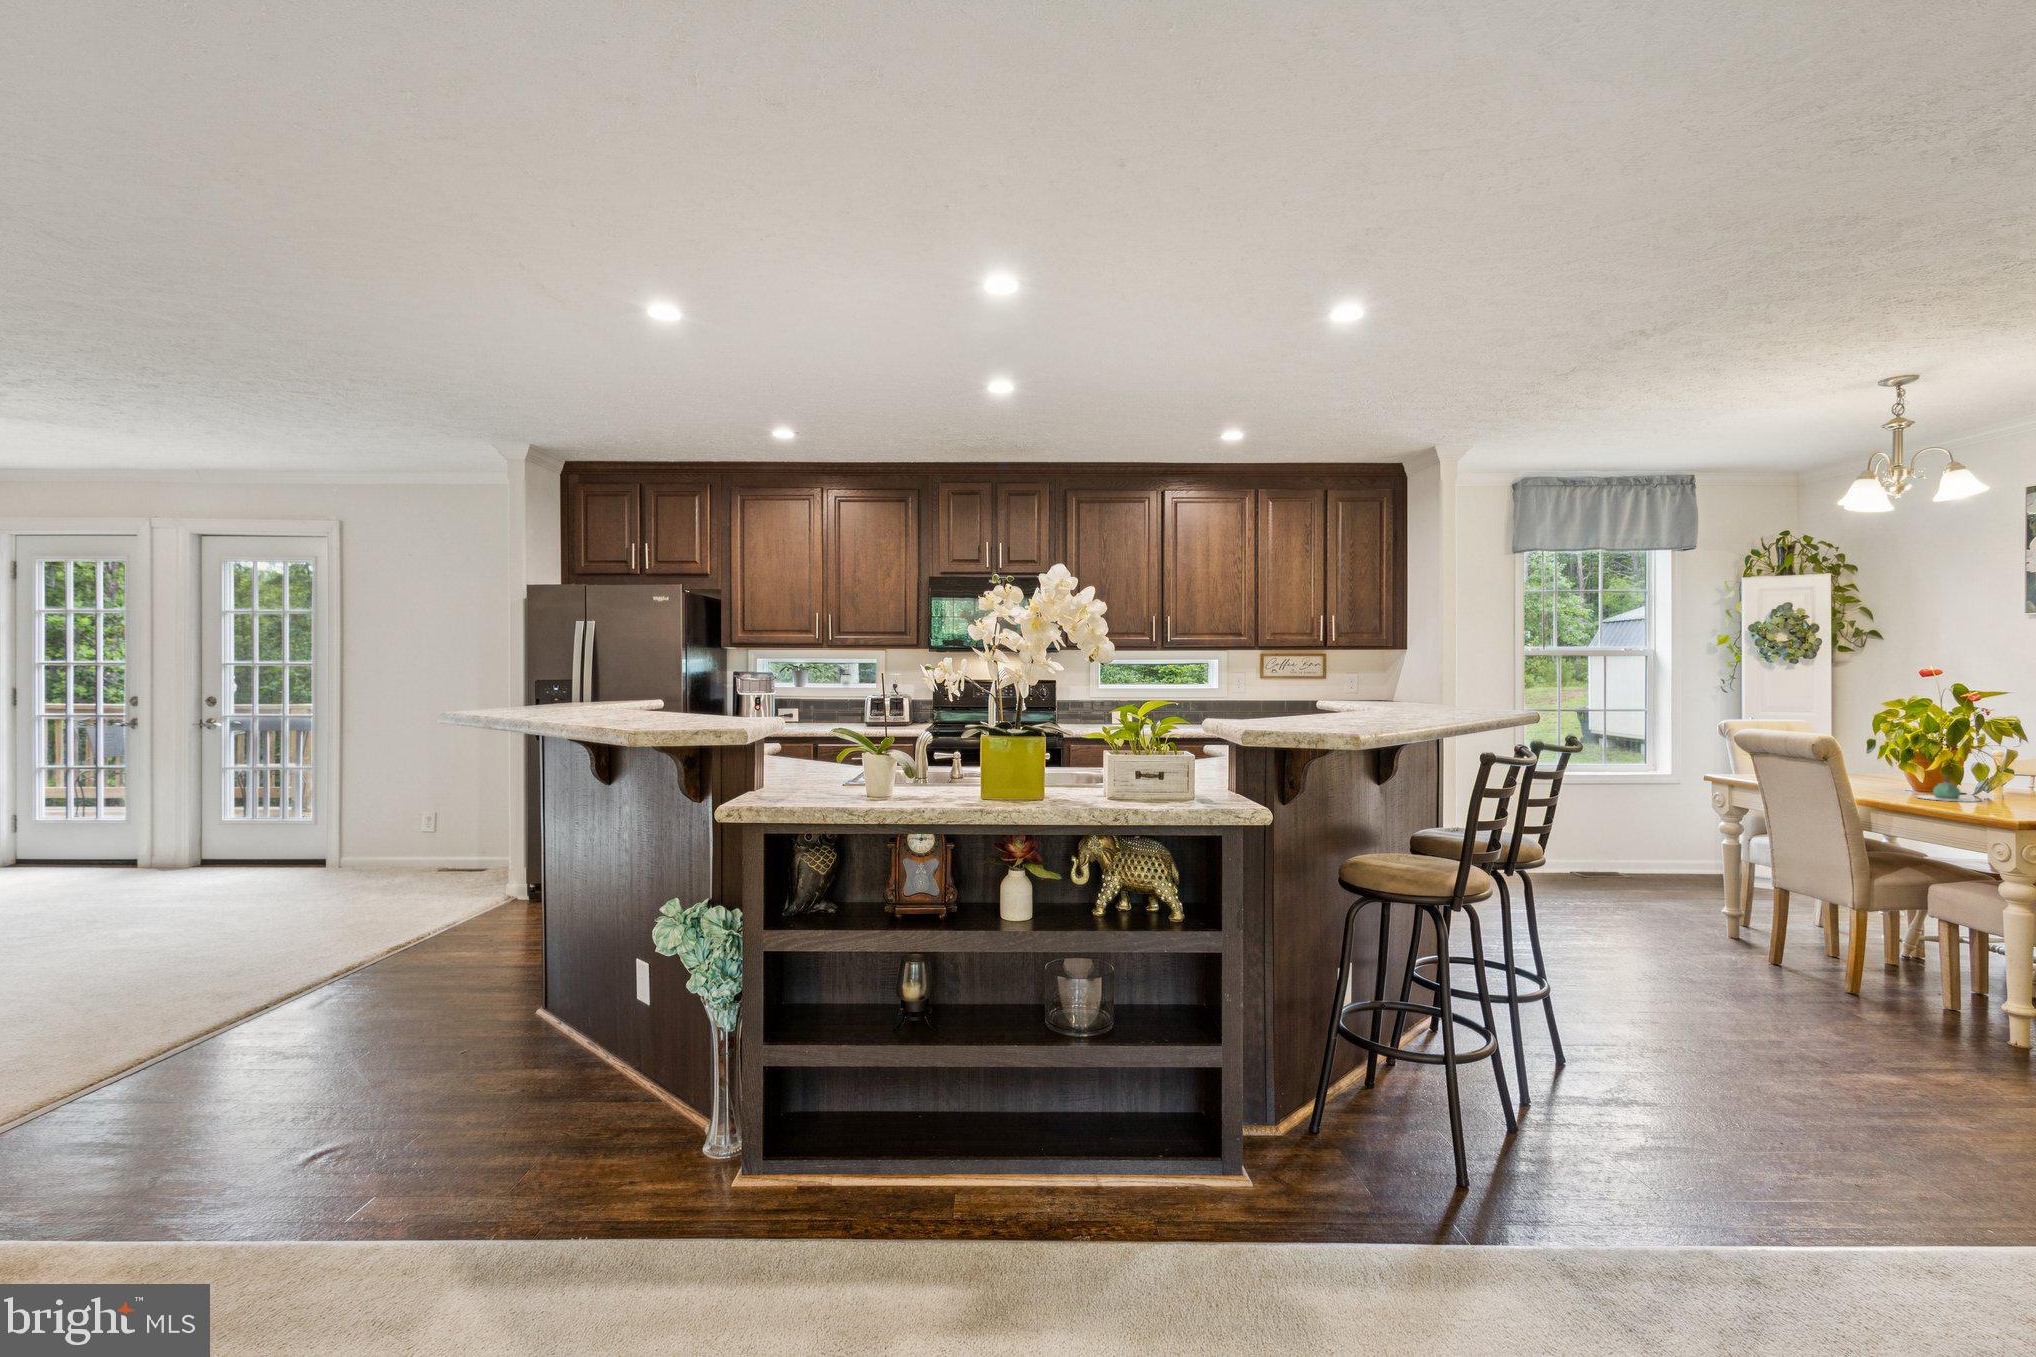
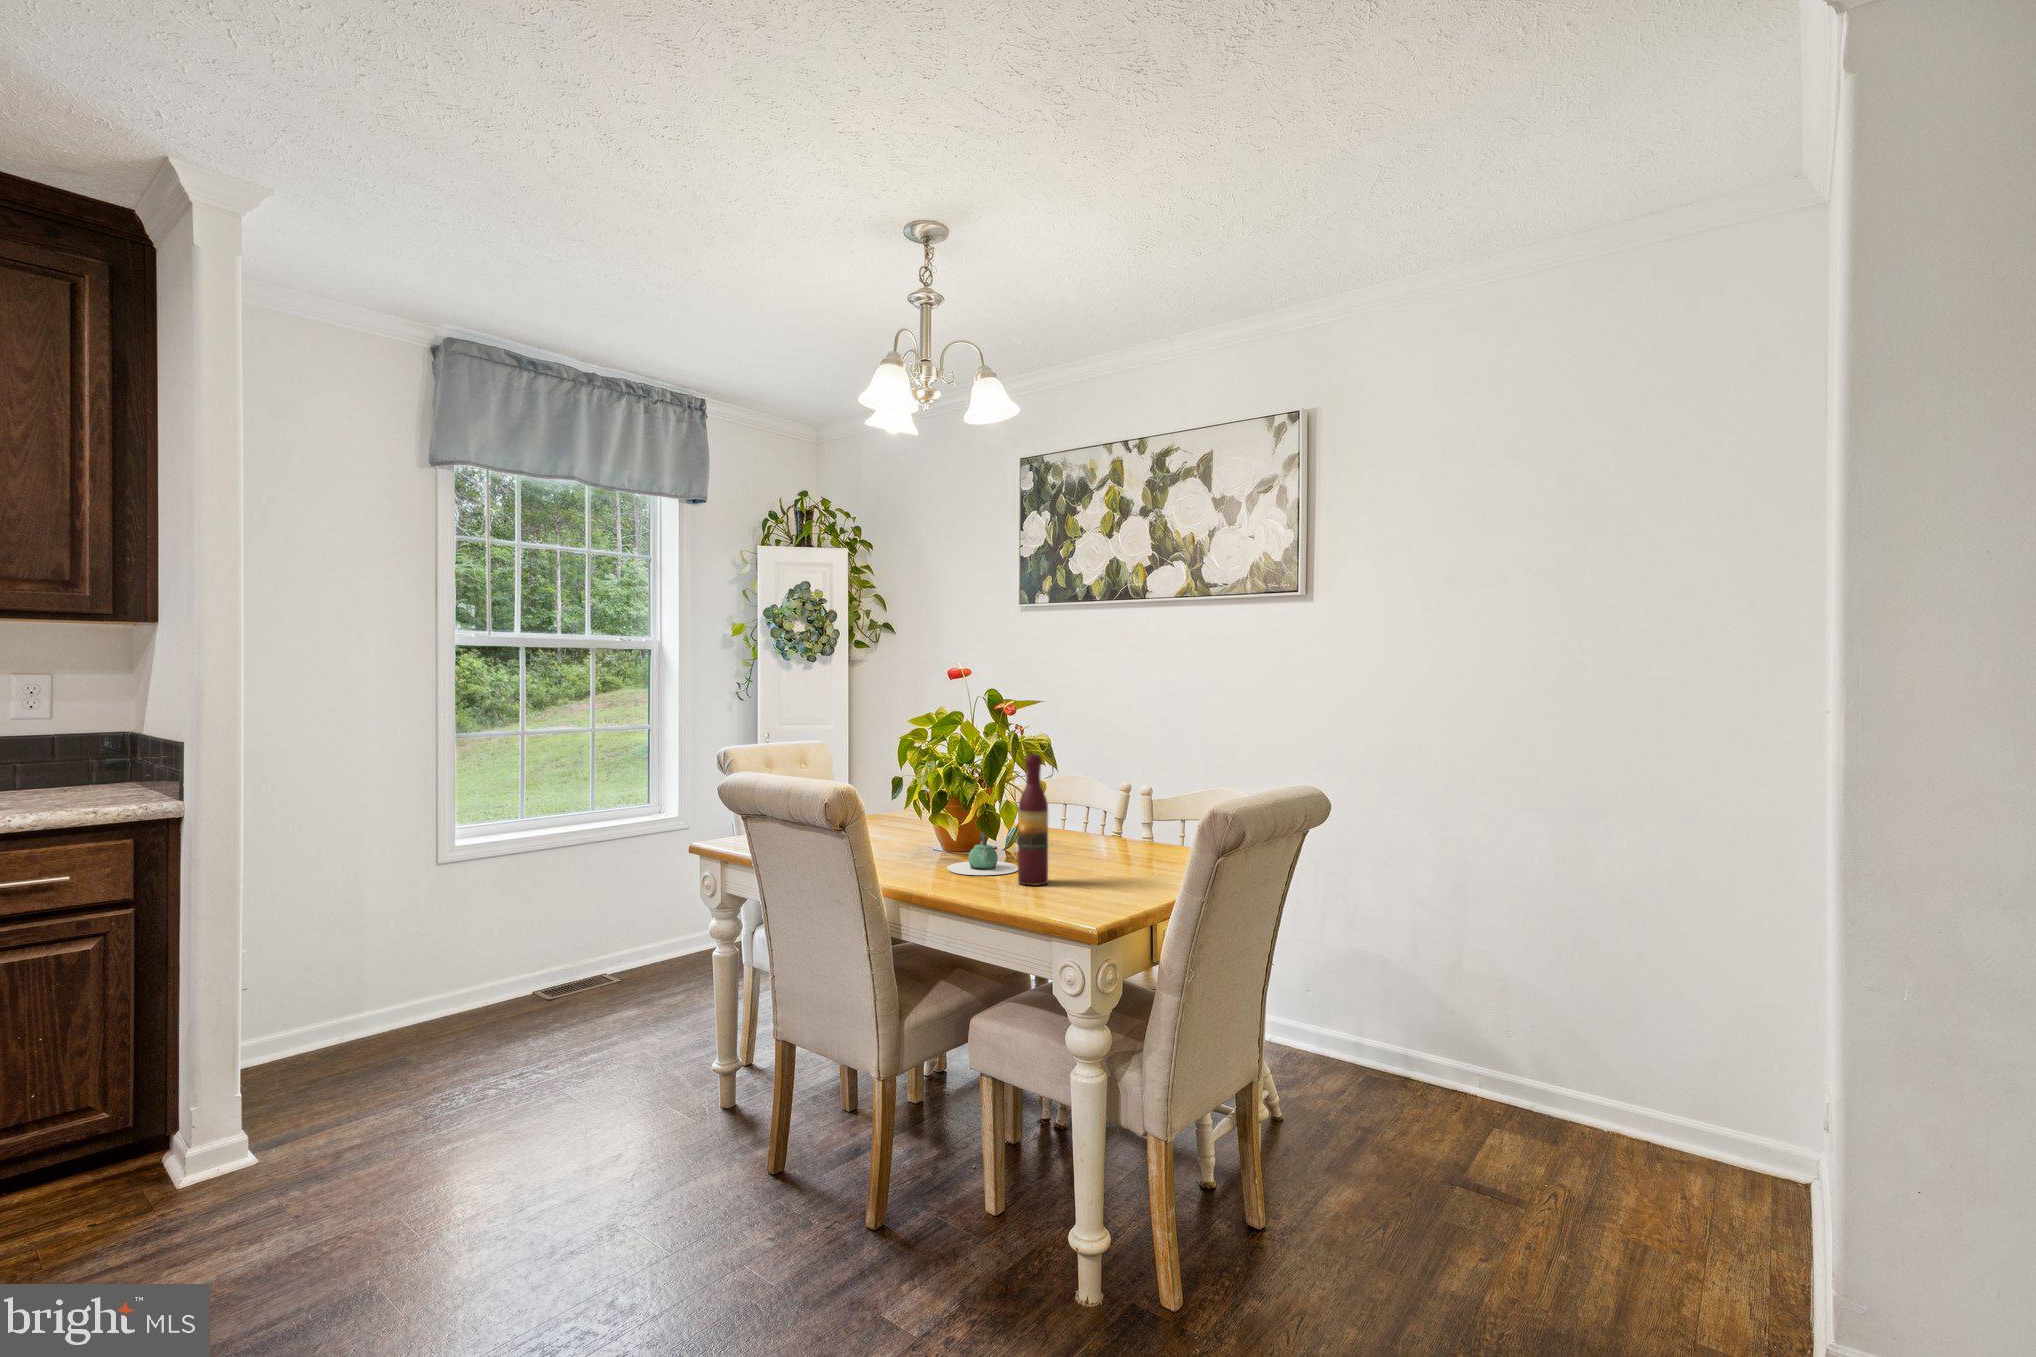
wine bottle: none [1974,721,2002,807] -> present [1018,754,1048,886]

